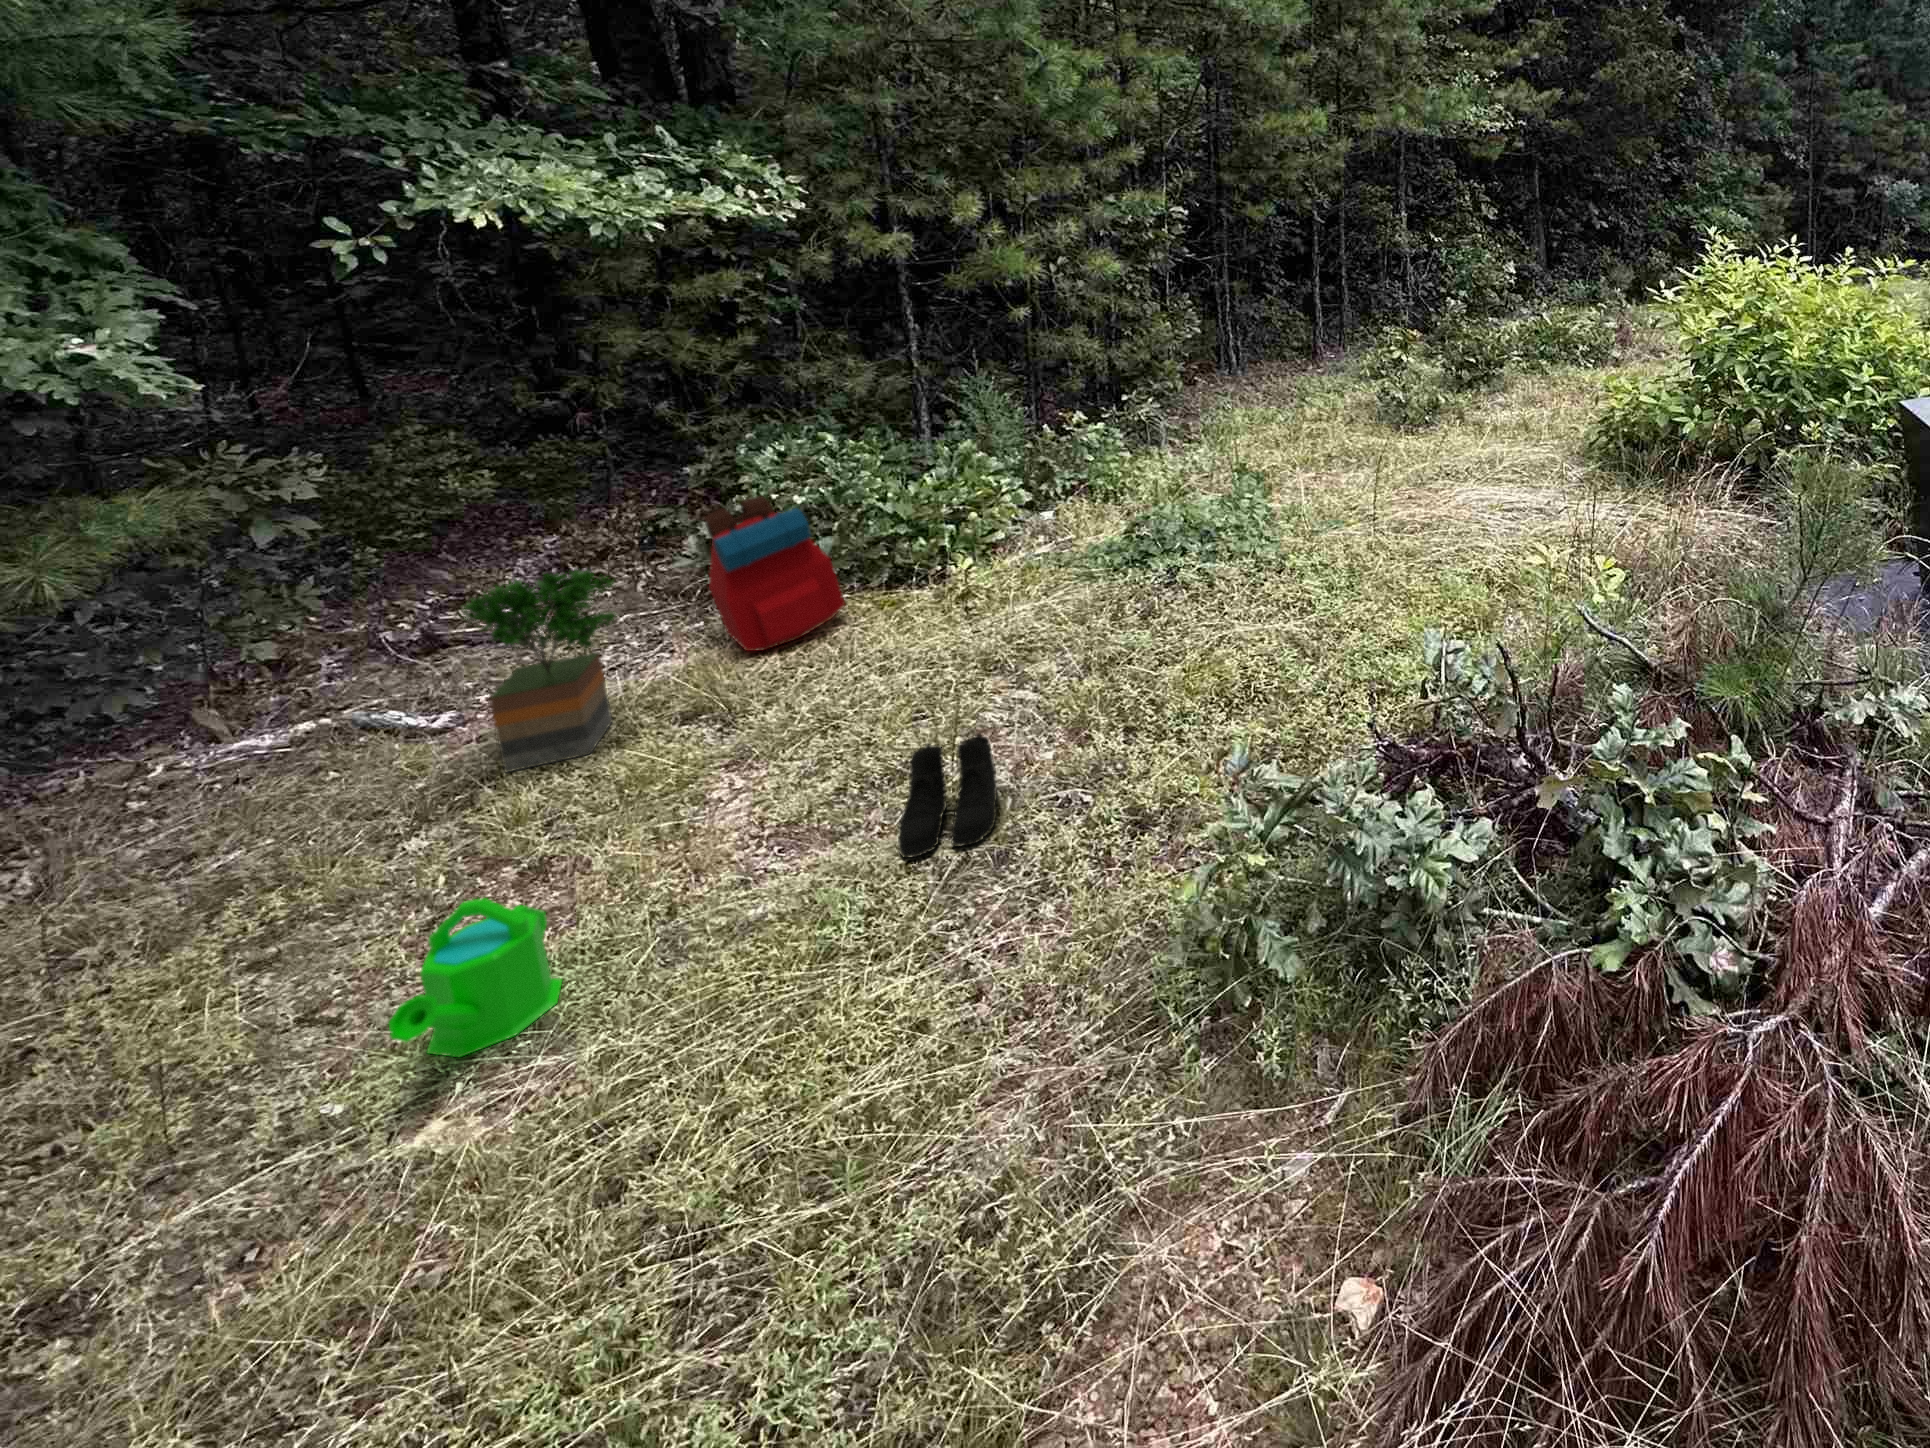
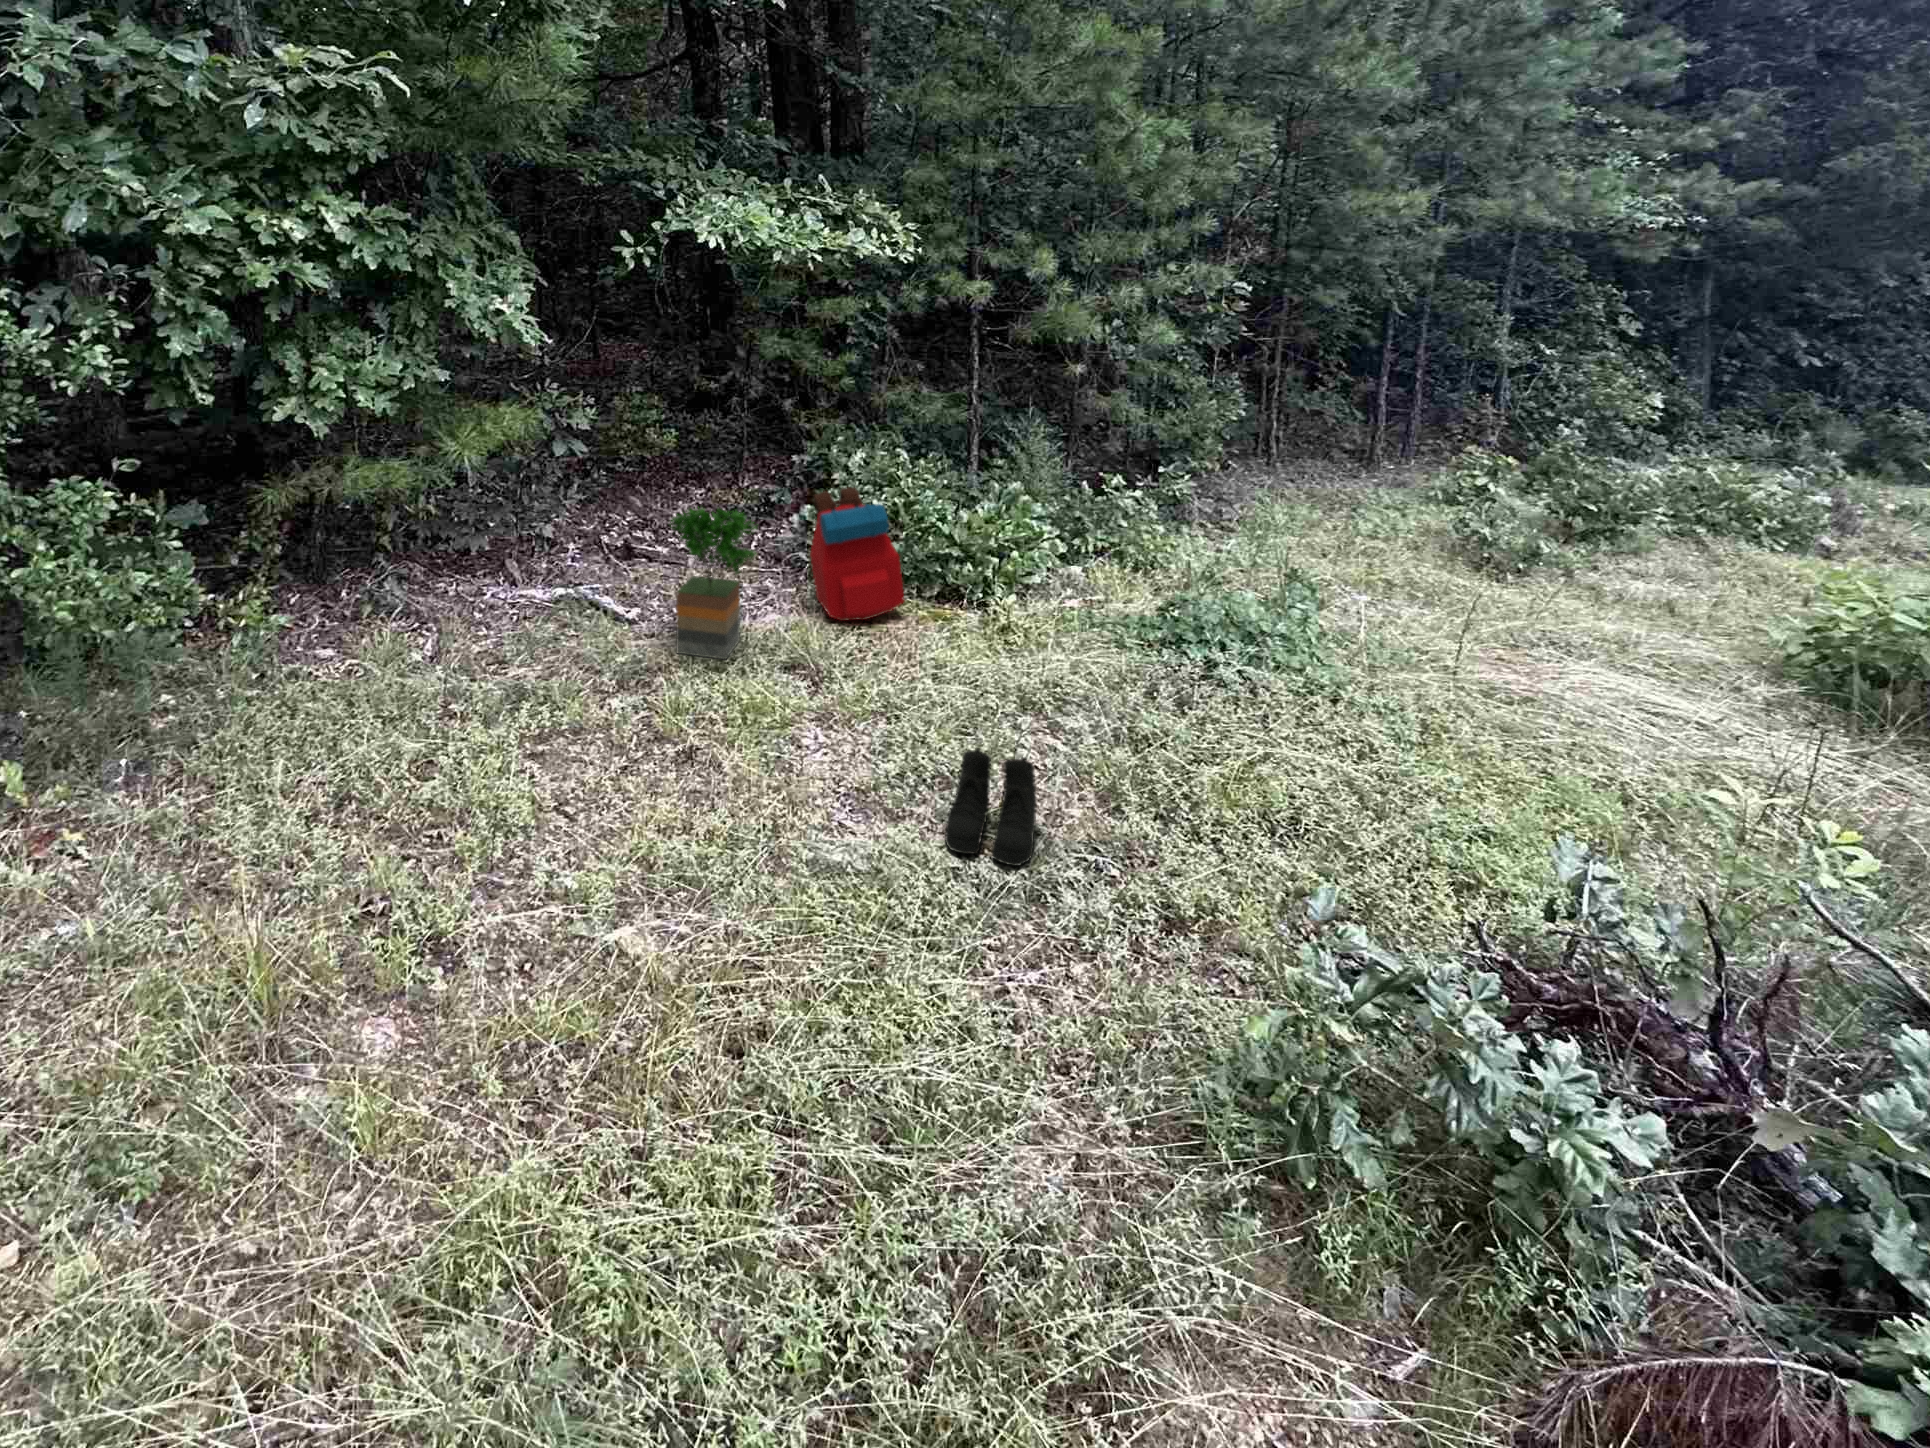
watering can: present [389,898,562,1057] -> none [614,733,704,854]

